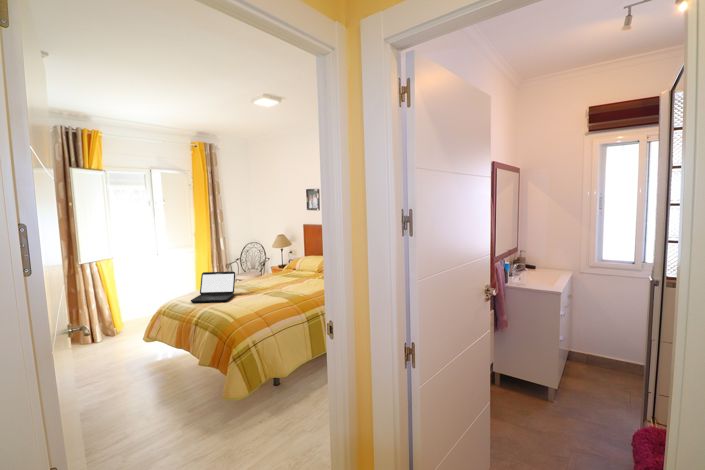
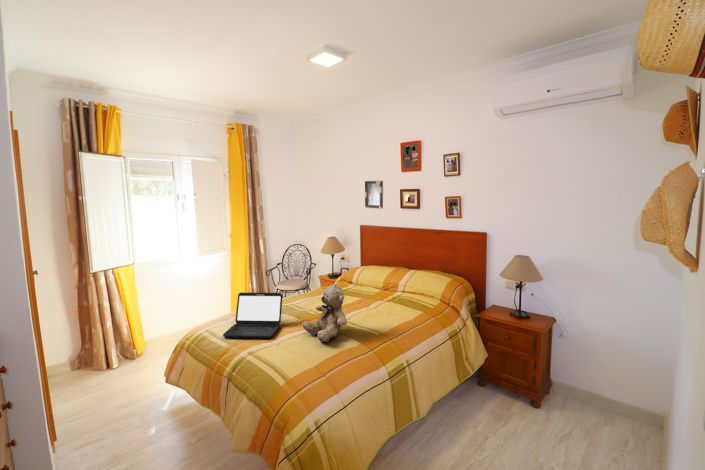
teddy bear: none [249,263,280,302] -> present [302,285,347,342]

